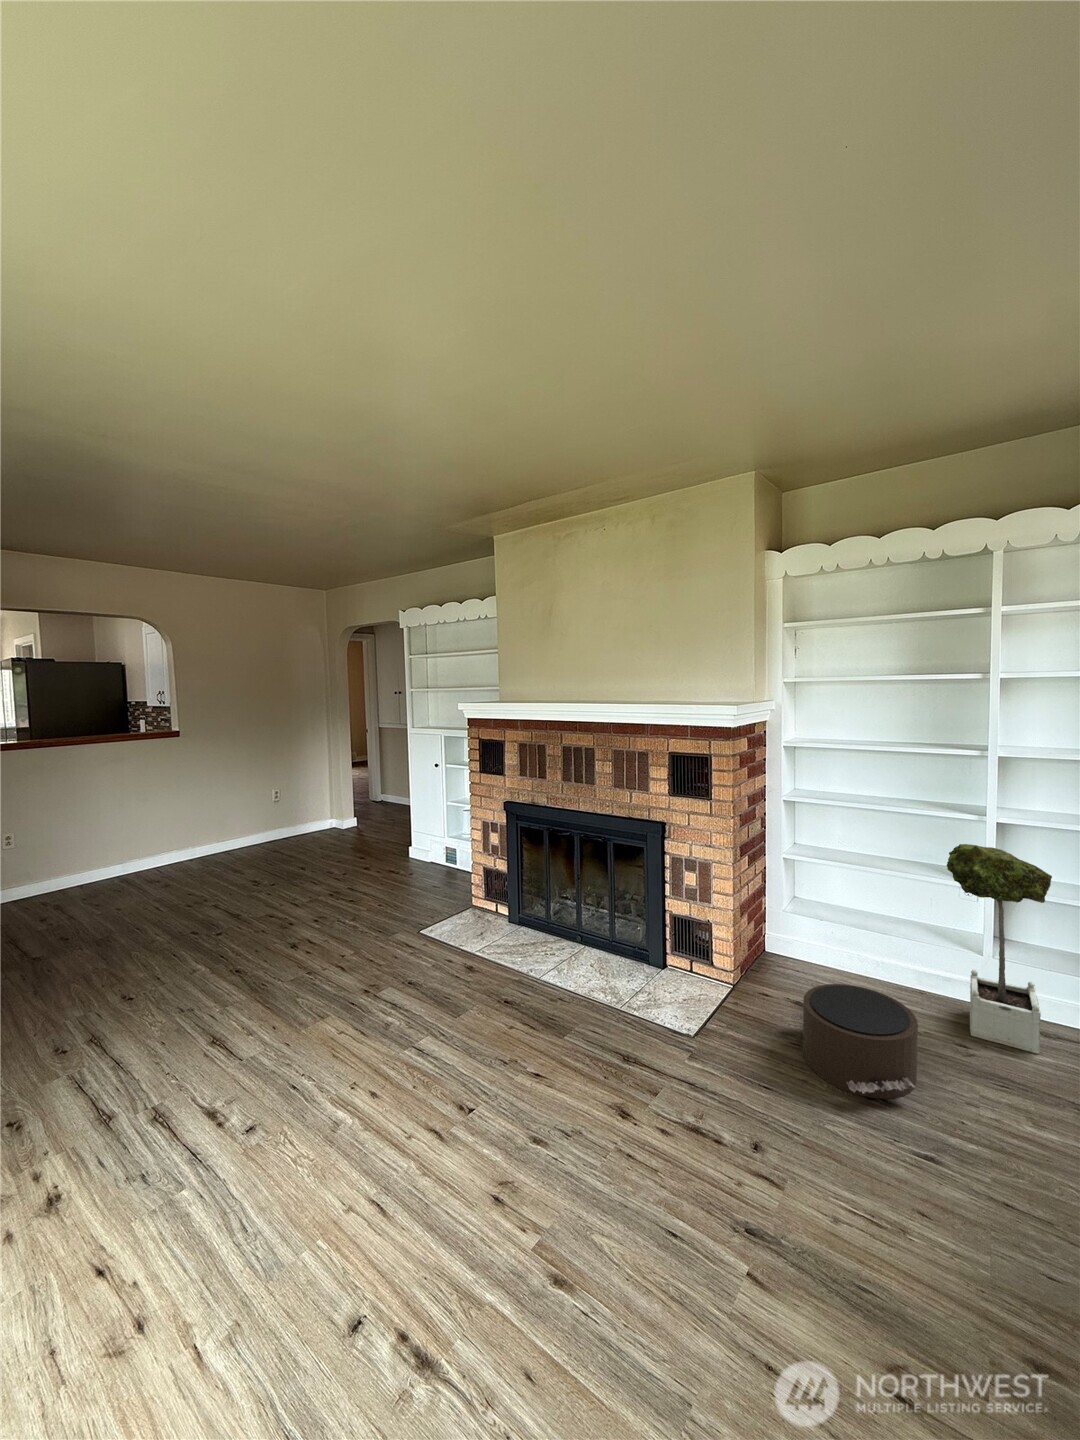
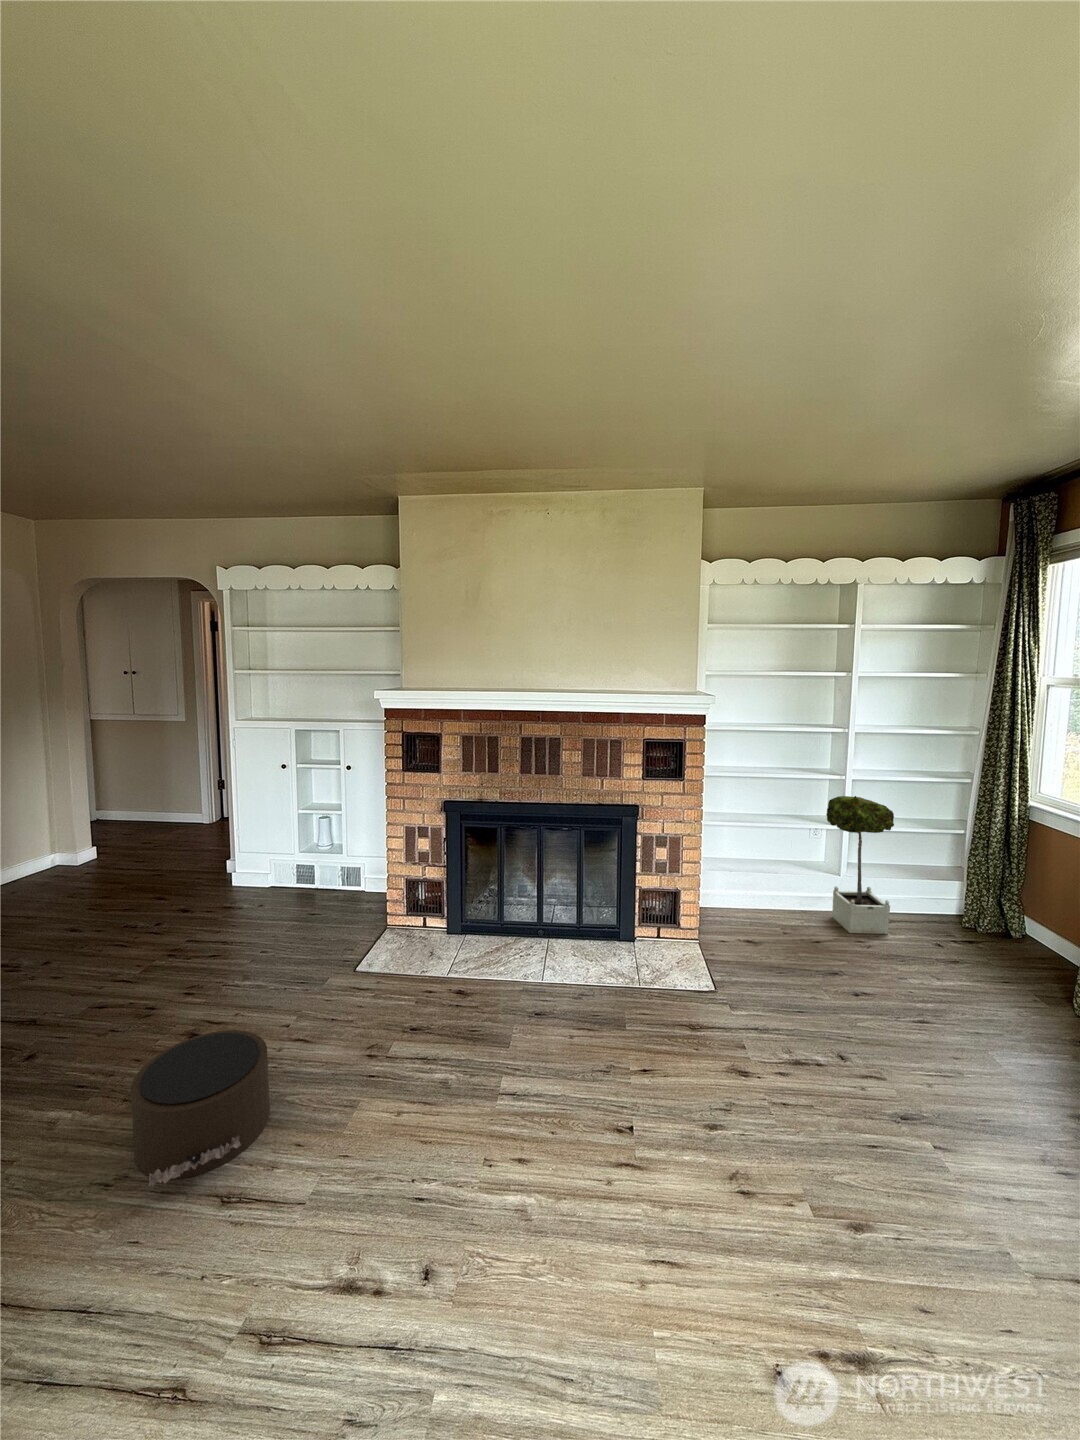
pouf: present [790,984,918,1099] -> present [130,1030,270,1187]

